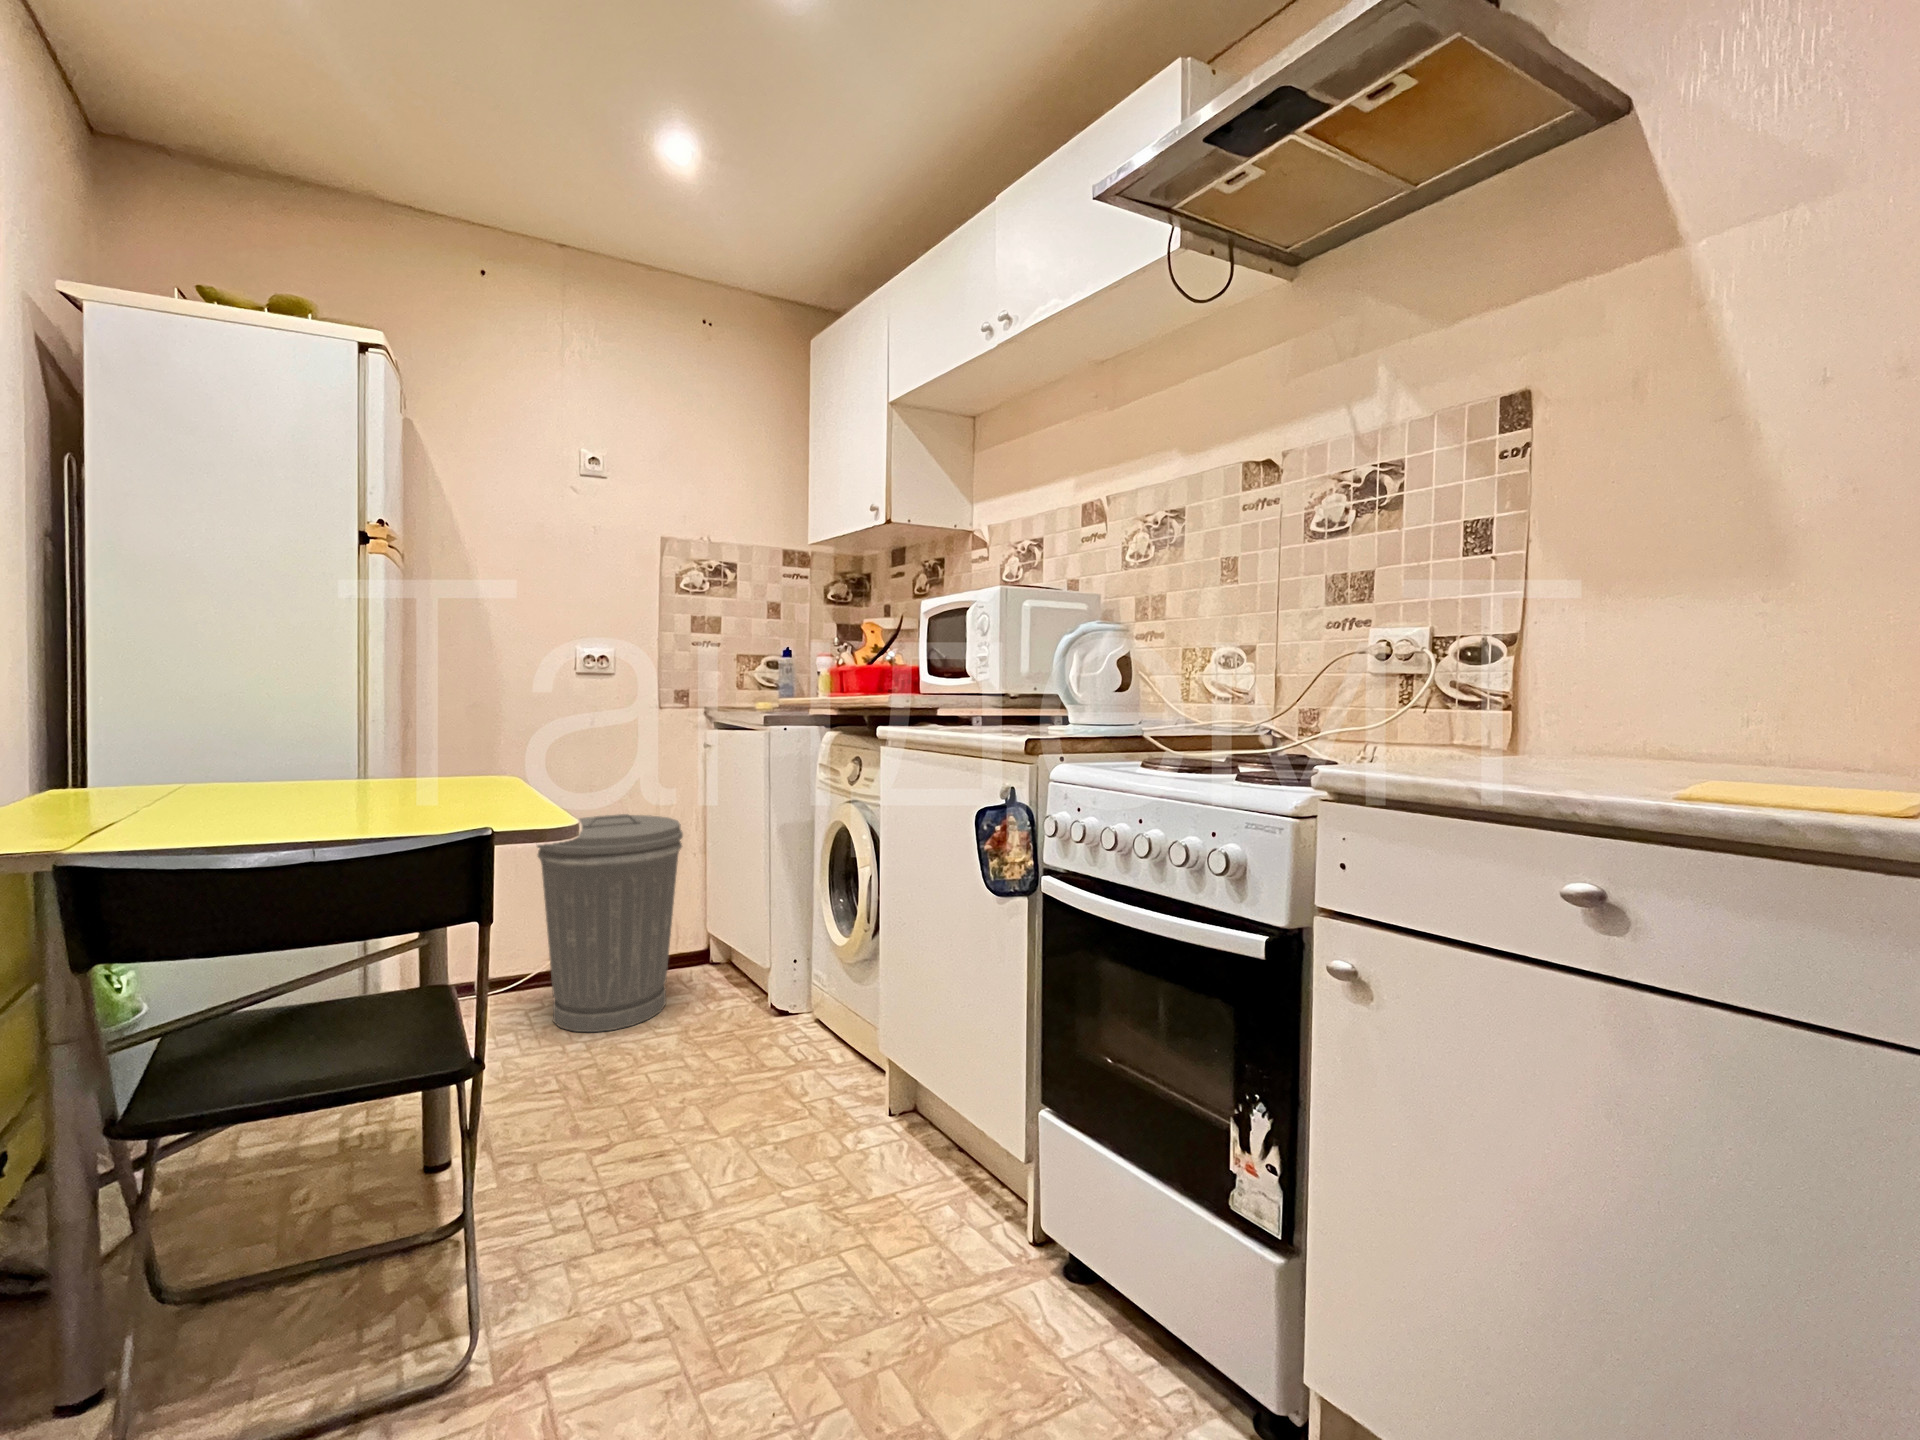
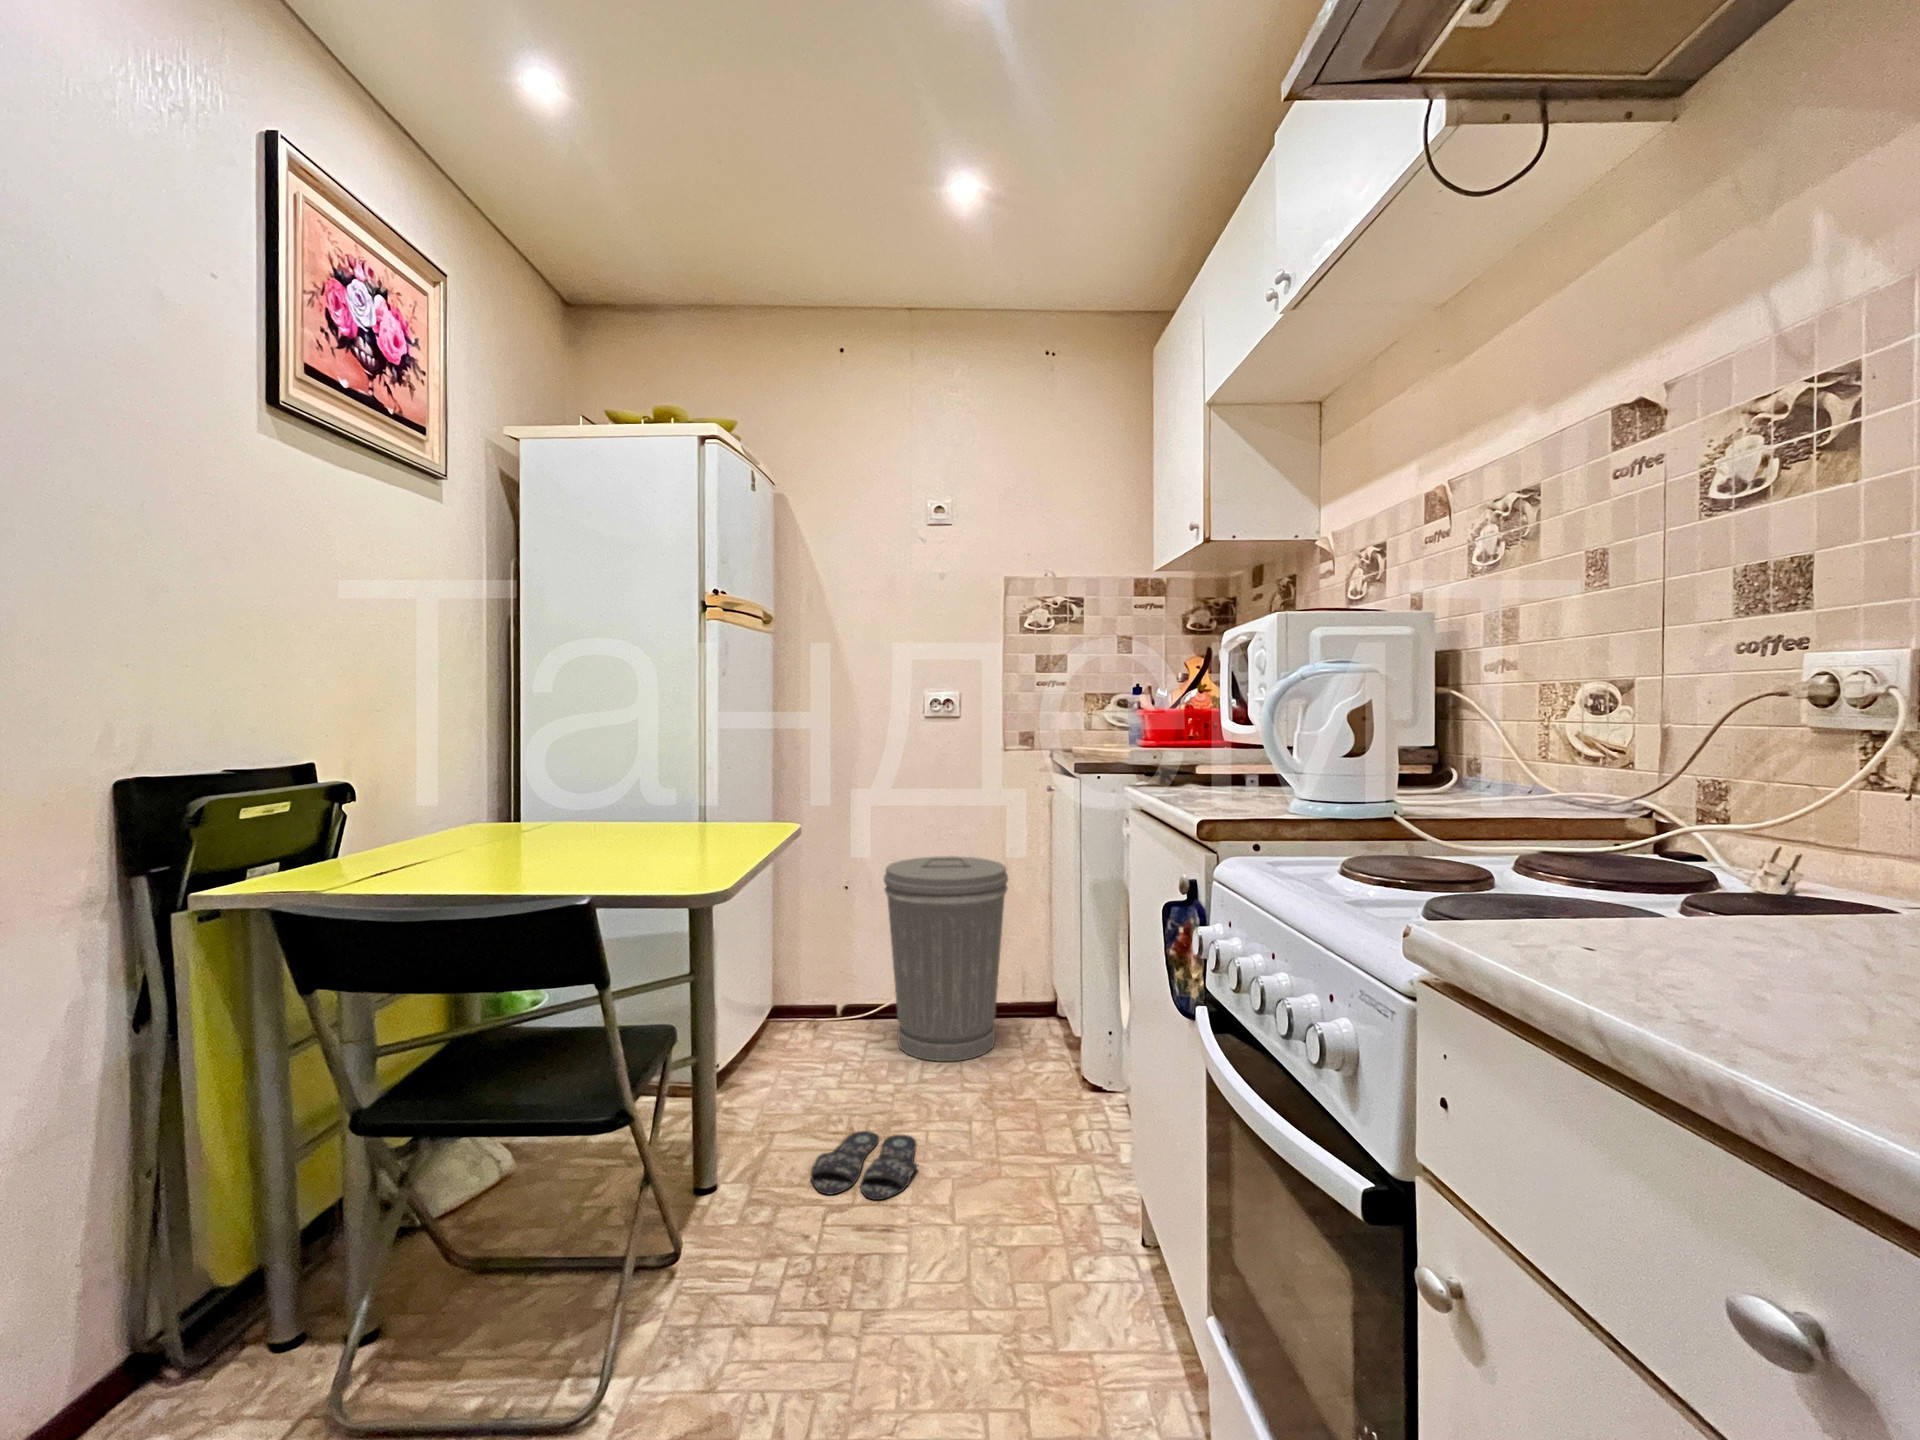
slippers: none [529,1109,658,1197] -> present [811,1131,918,1200]

